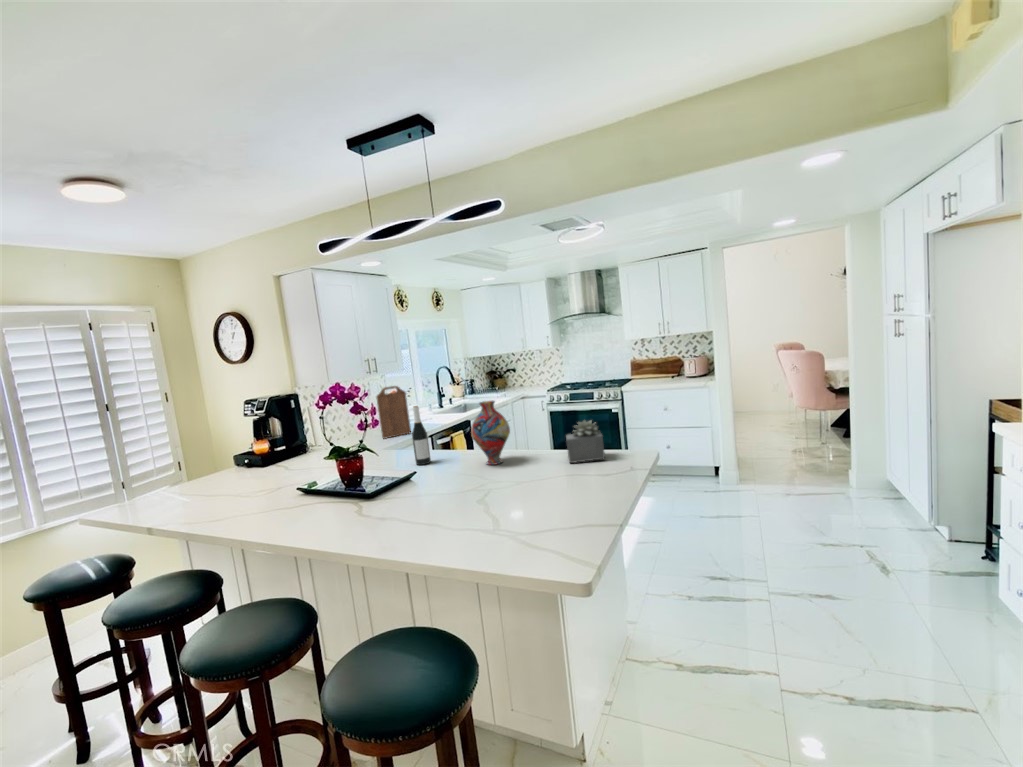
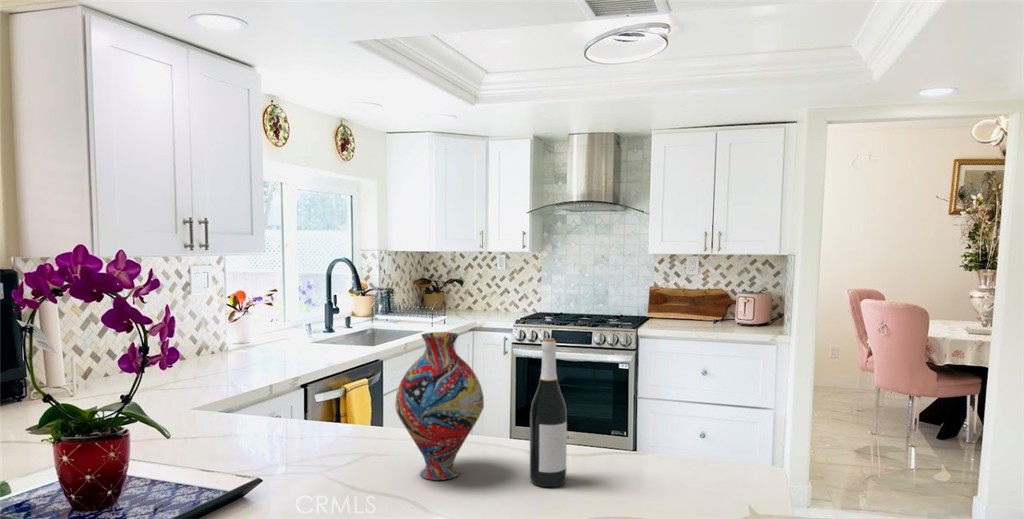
cutting board: present [376,386,411,439] -> none [204,280,266,383]
wine bottle: present [412,406,431,465] -> present [530,338,567,487]
succulent plant: present [566,421,605,463] -> none [605,396,700,496]

